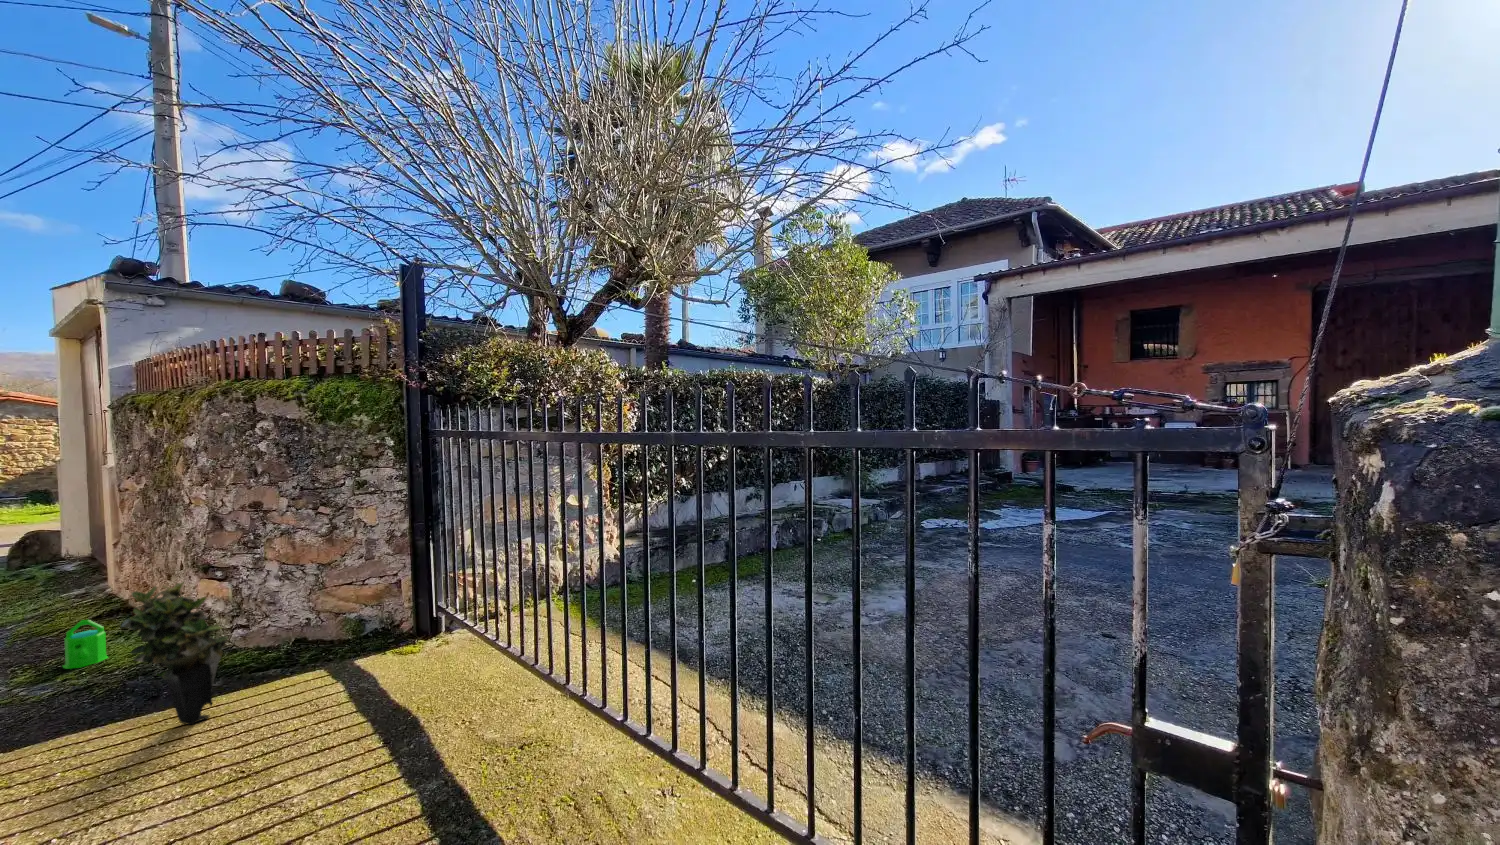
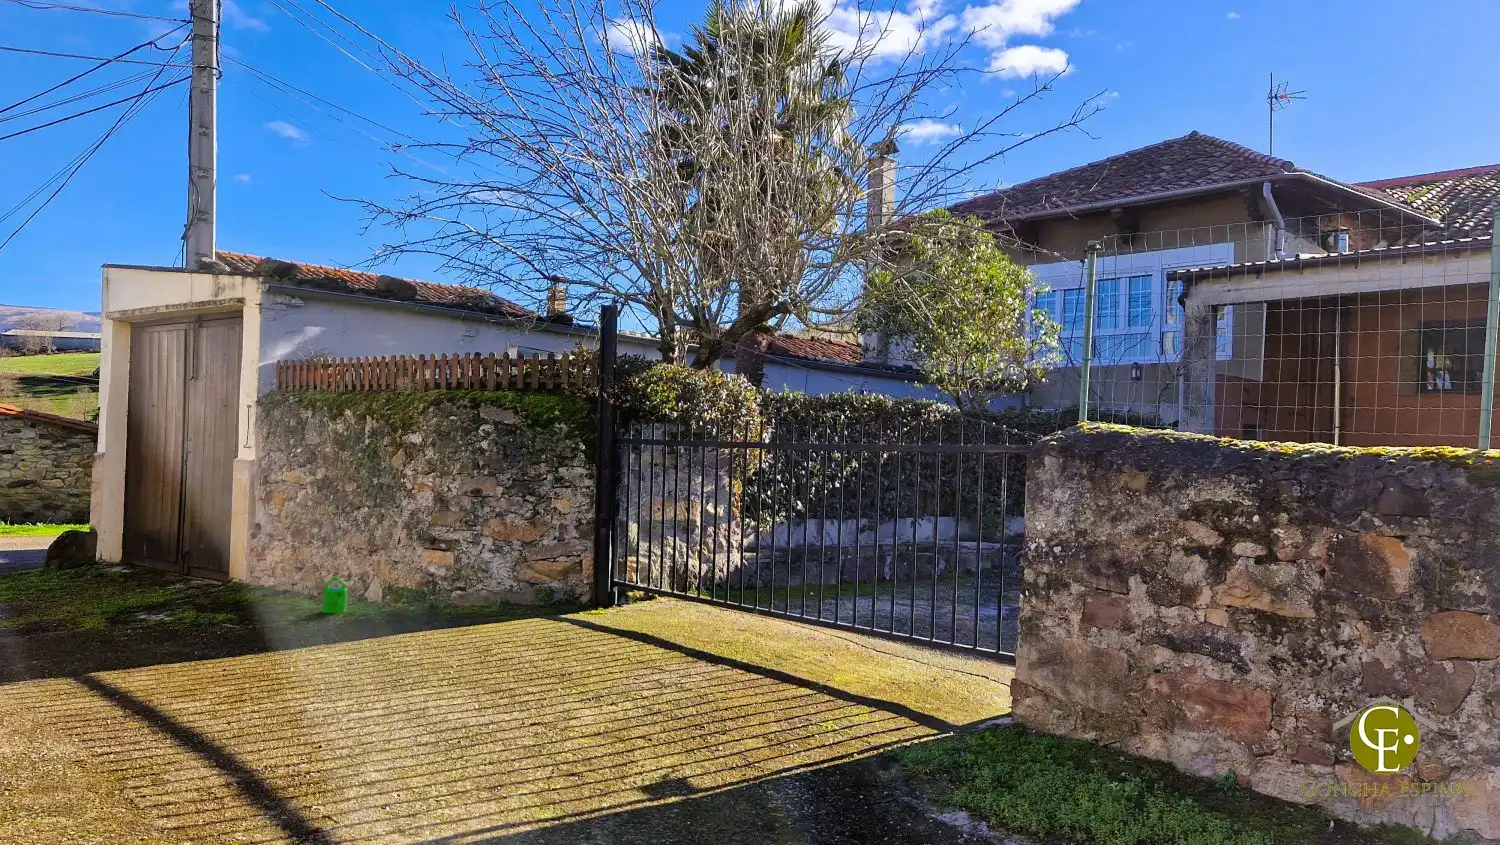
potted plant: present [122,582,228,725] -> none [439,537,497,636]

